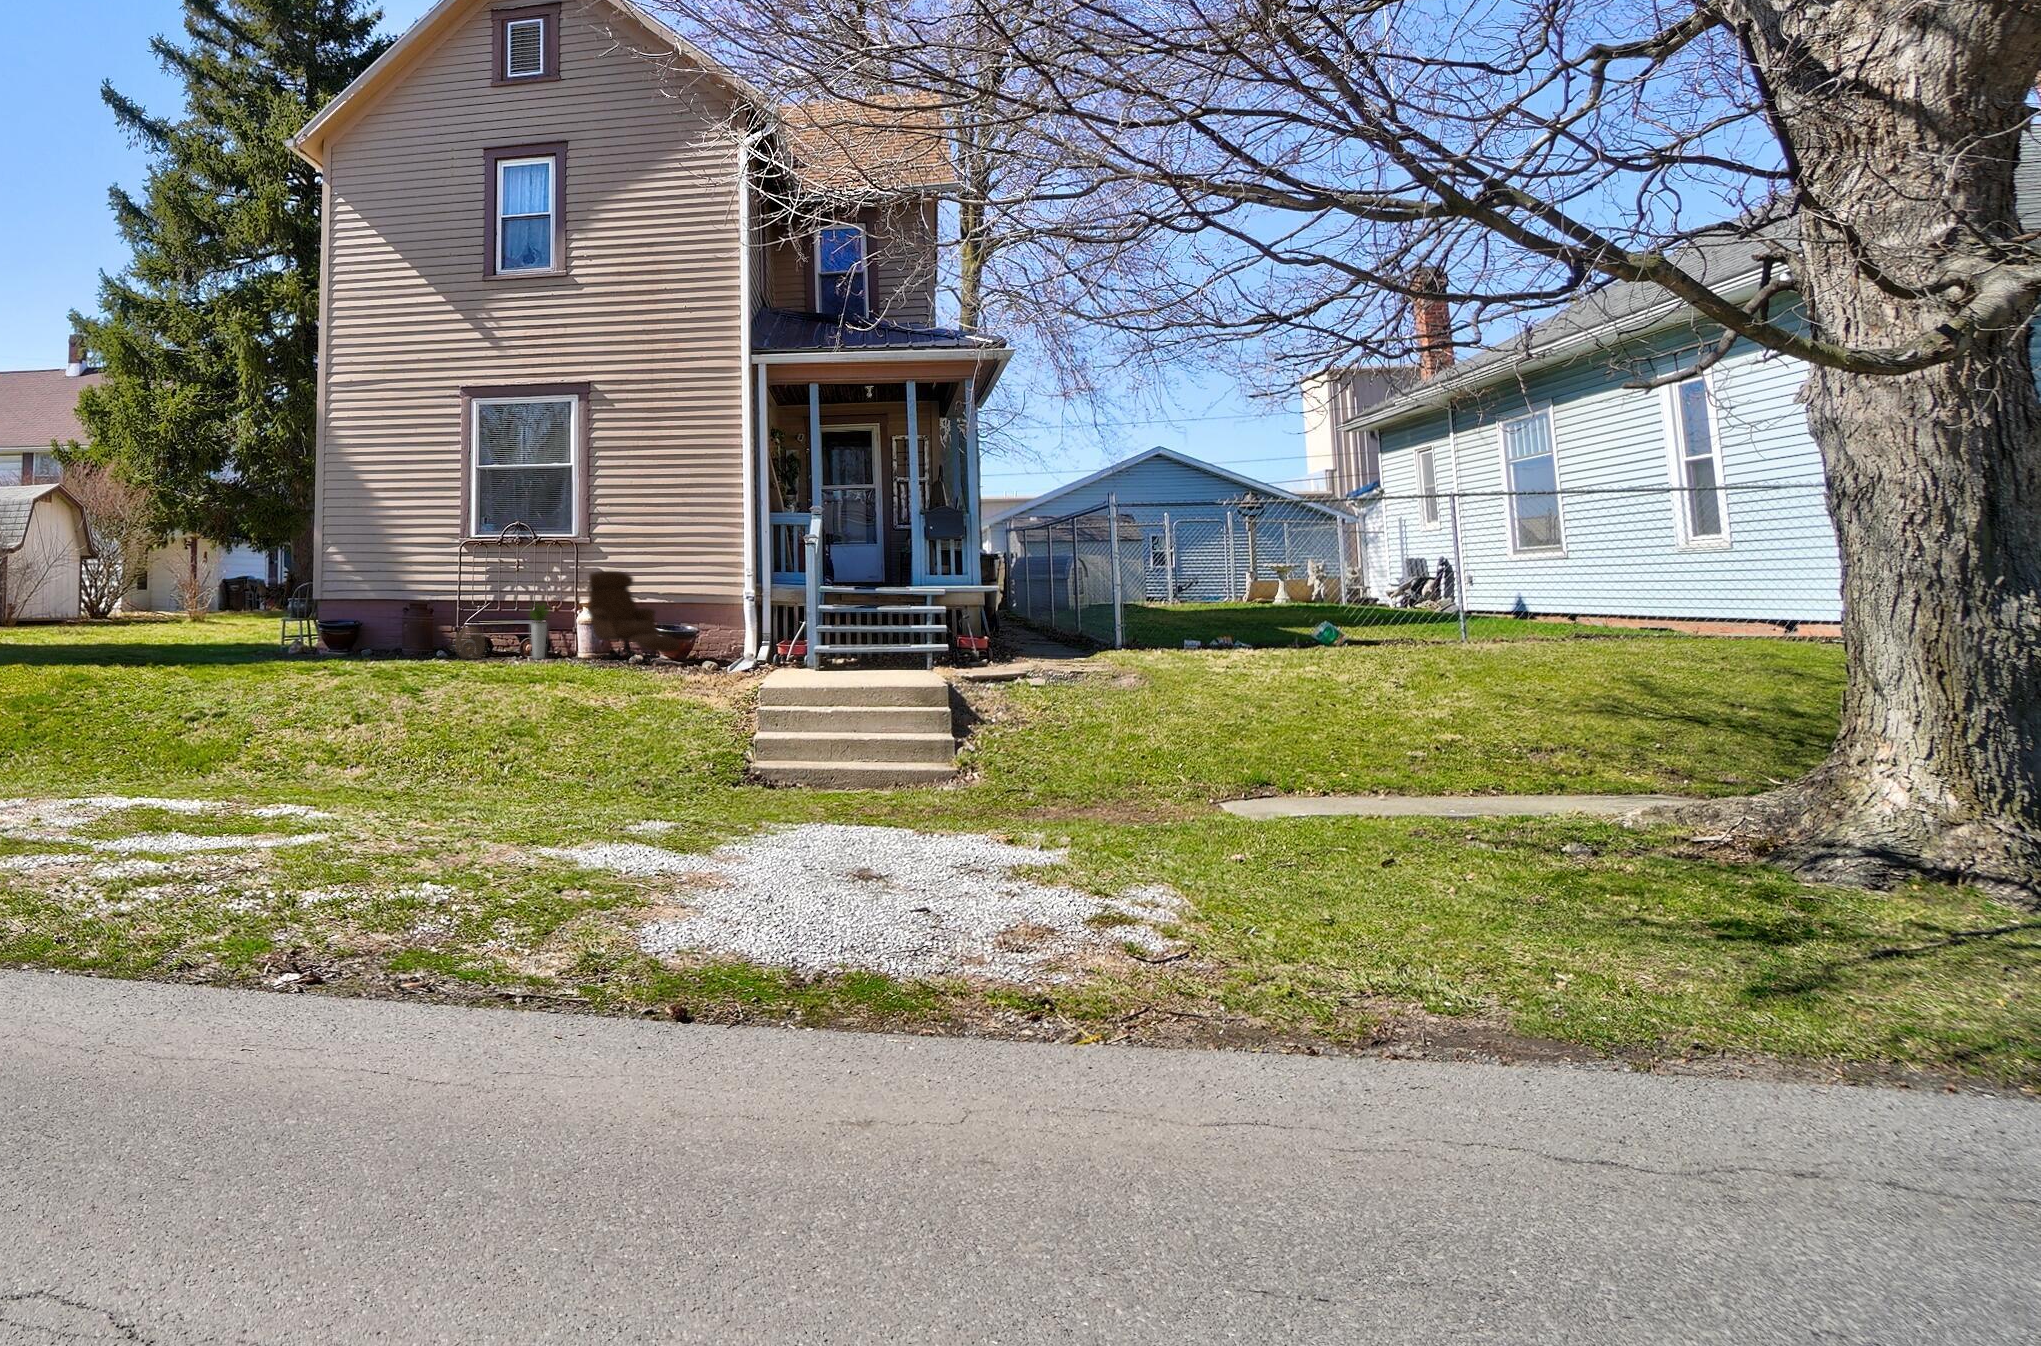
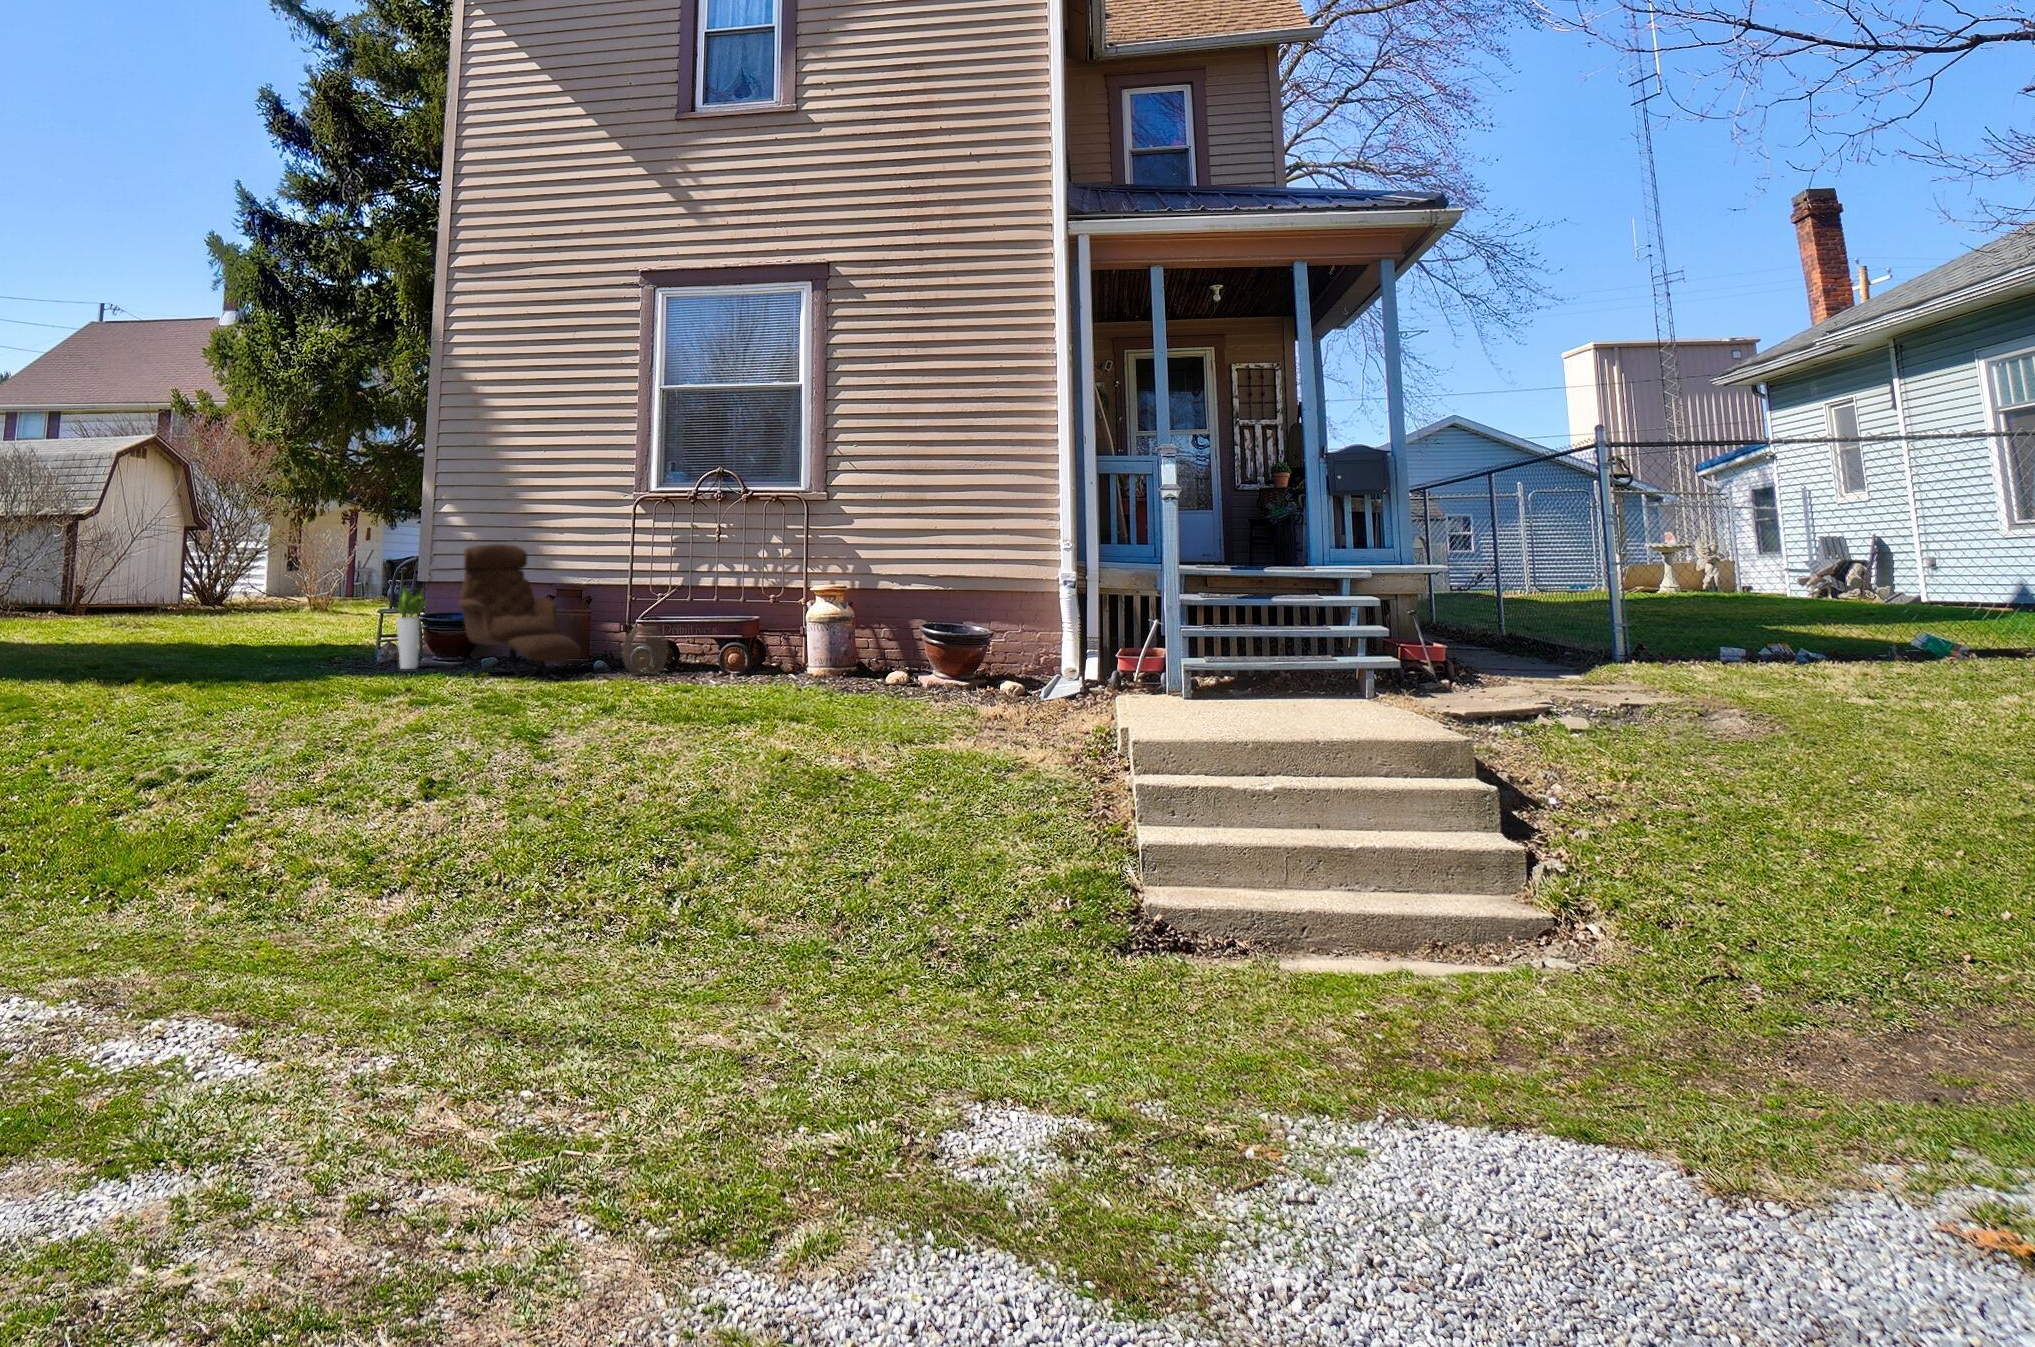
lounge chair: present [588,571,680,662] -> present [457,544,581,680]
planter: present [530,604,549,659] -> present [397,589,426,669]

